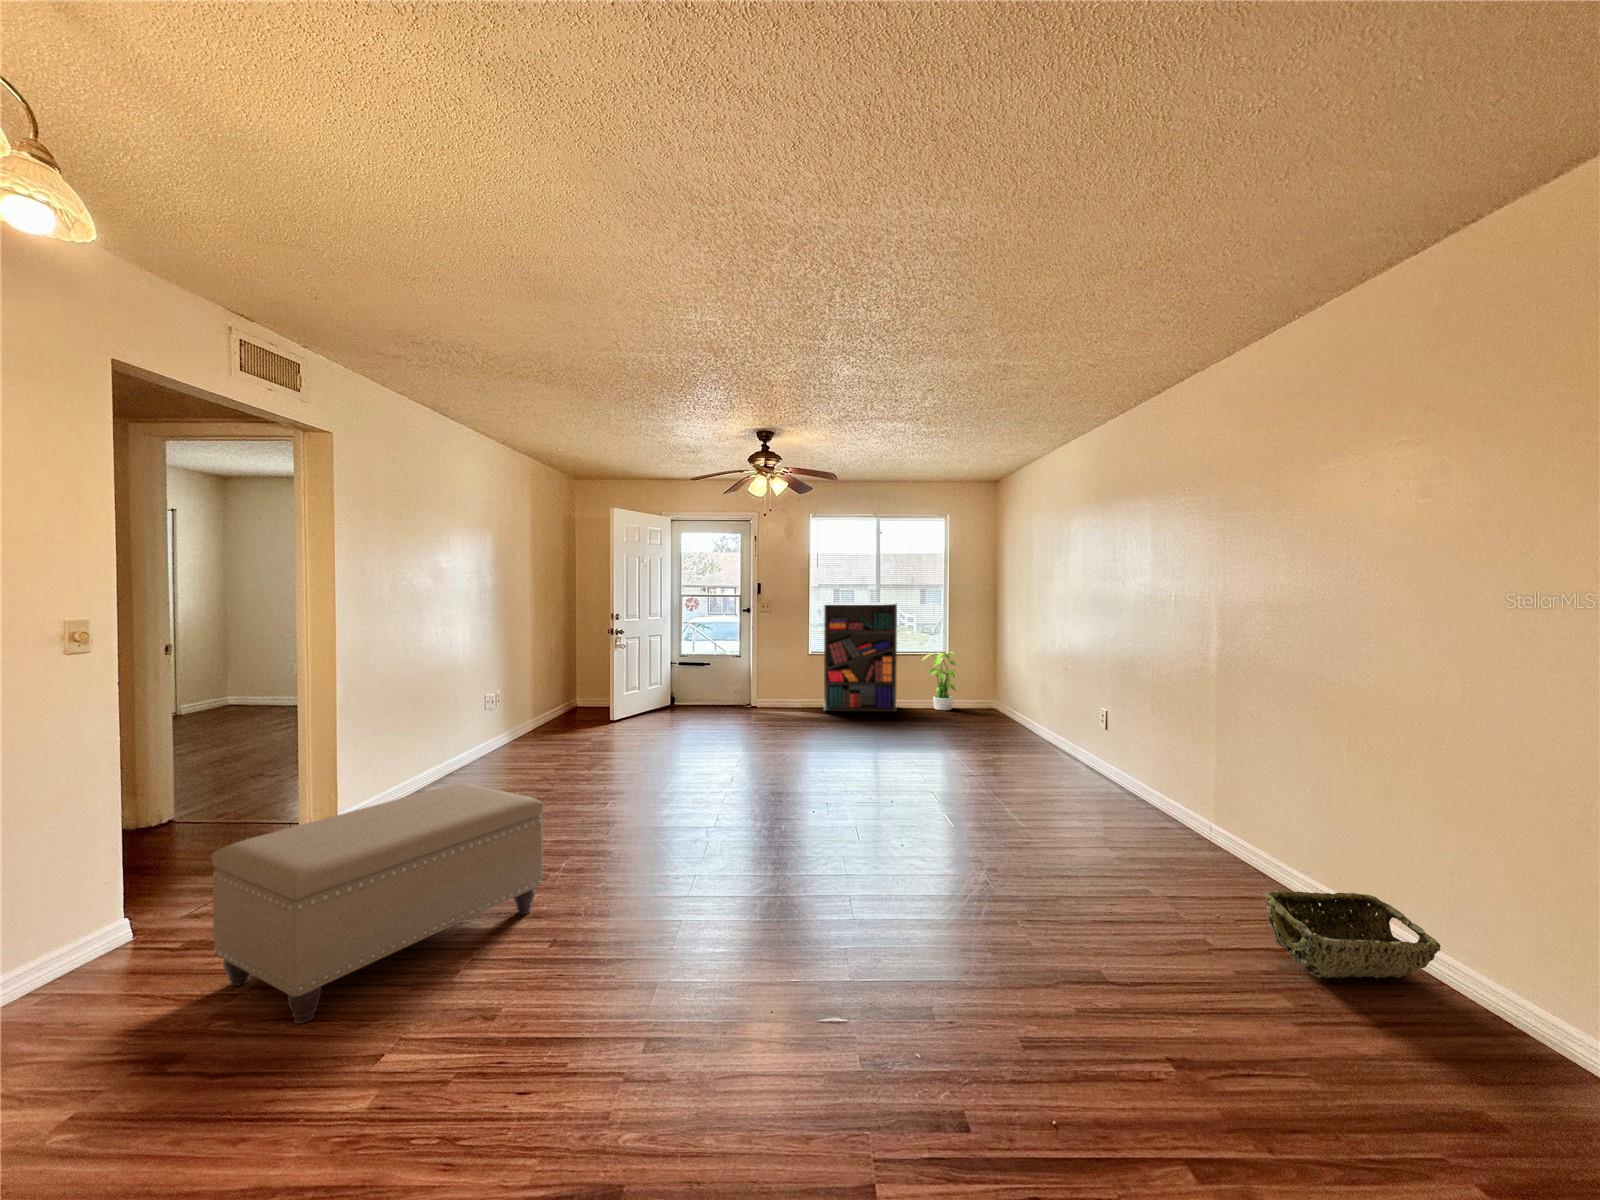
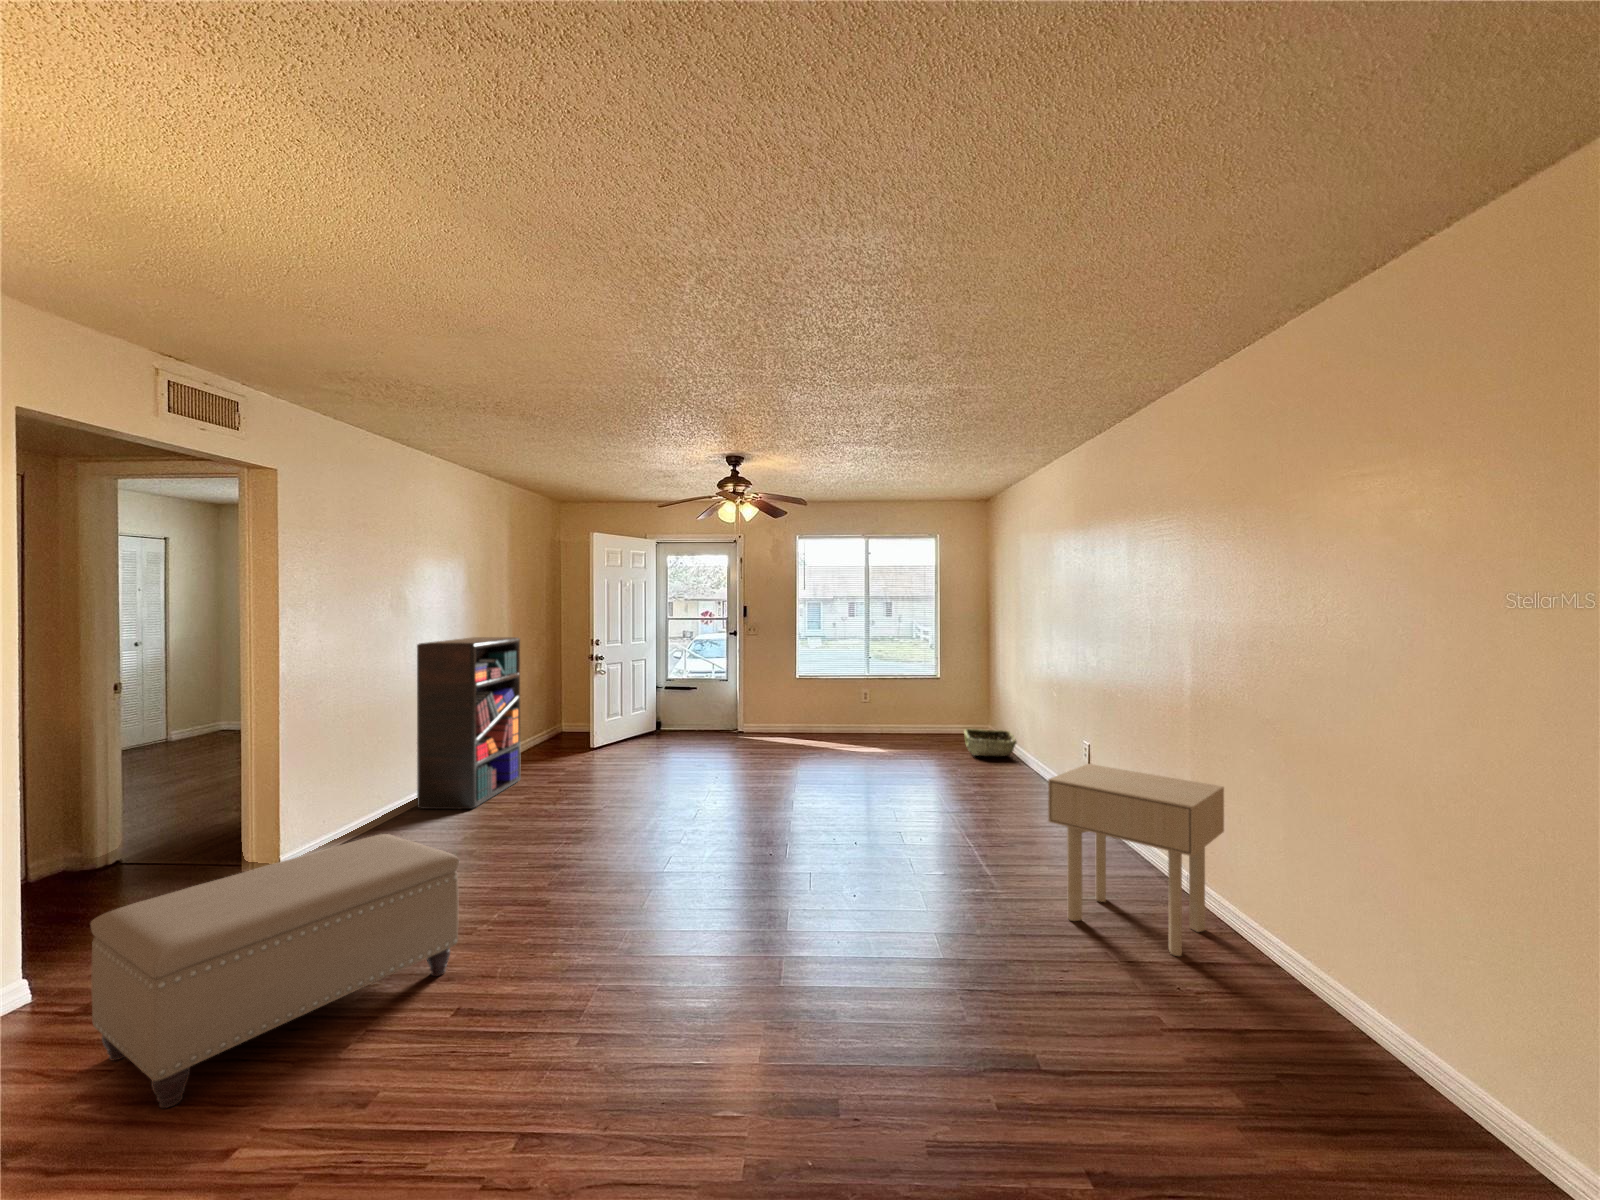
bookshelf: present [824,602,897,712] -> present [417,637,521,809]
potted plant: present [921,652,957,710] -> none [911,674,950,736]
side table: none [1090,720,1255,892] -> present [1048,764,1224,956]
woven basket: present [1266,891,1440,979] -> present [964,729,1016,756]

